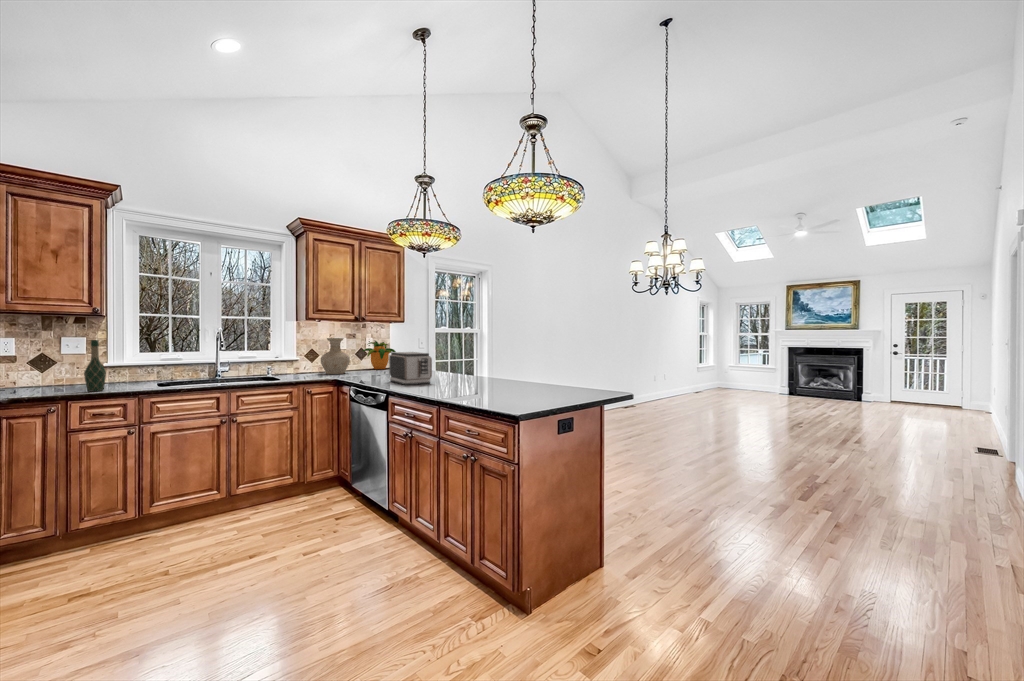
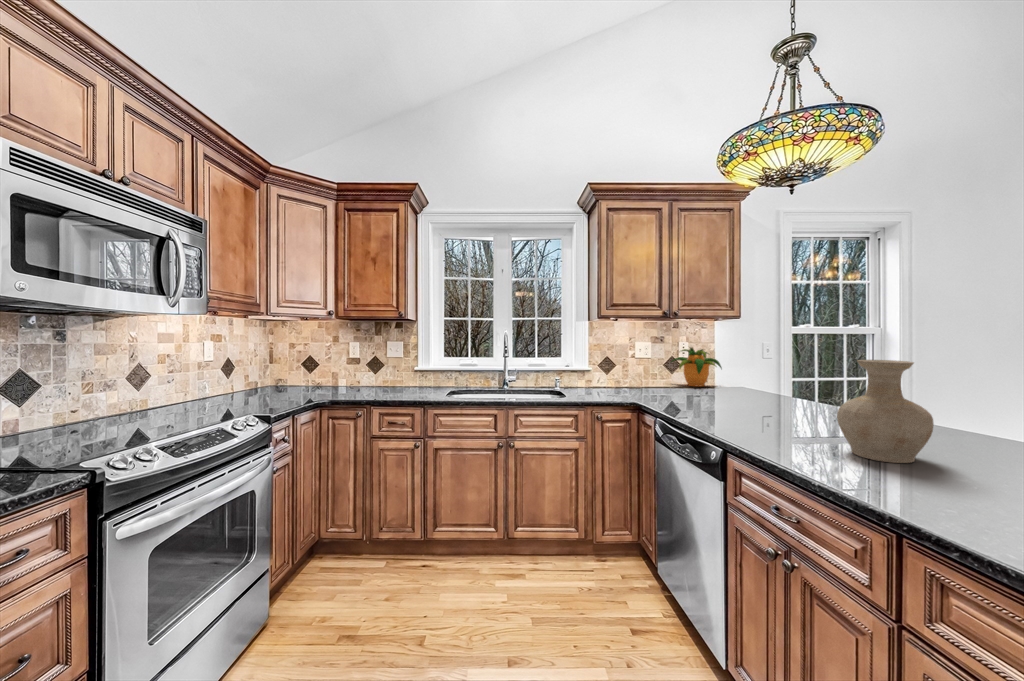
vase: present [321,338,350,374] -> present [837,360,934,463]
wine bottle: present [84,340,106,392] -> none [380,347,398,400]
toaster: present [389,352,432,385] -> none [713,374,796,437]

